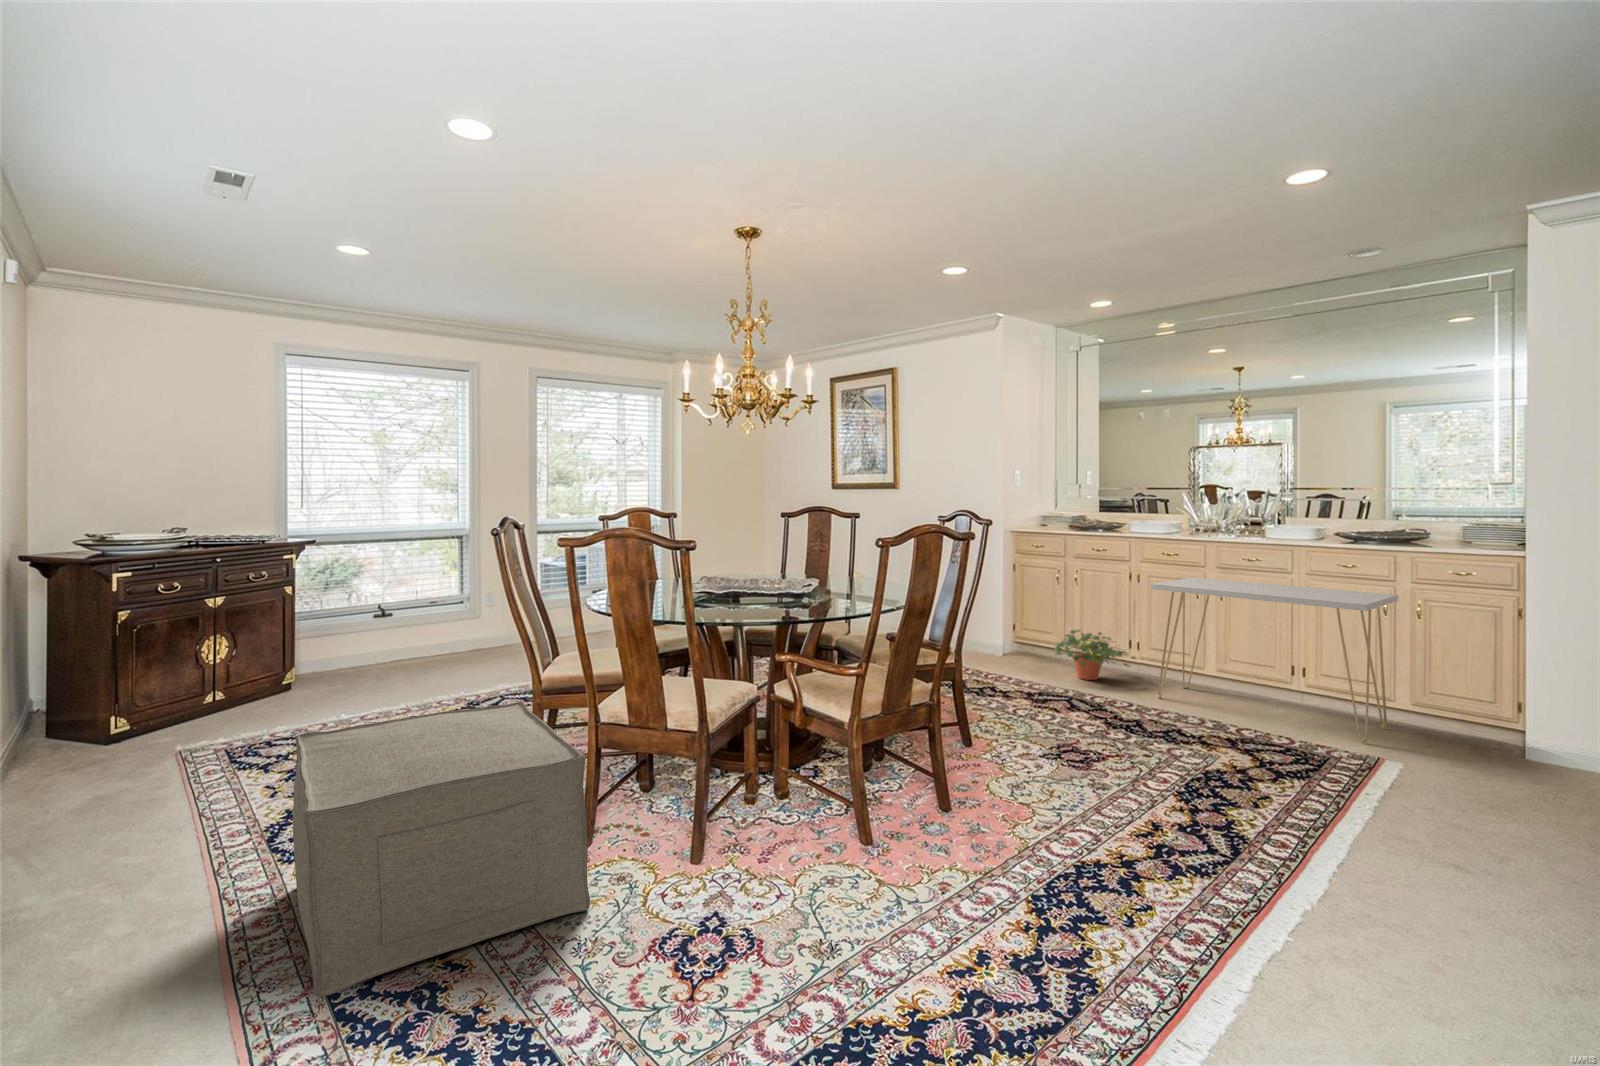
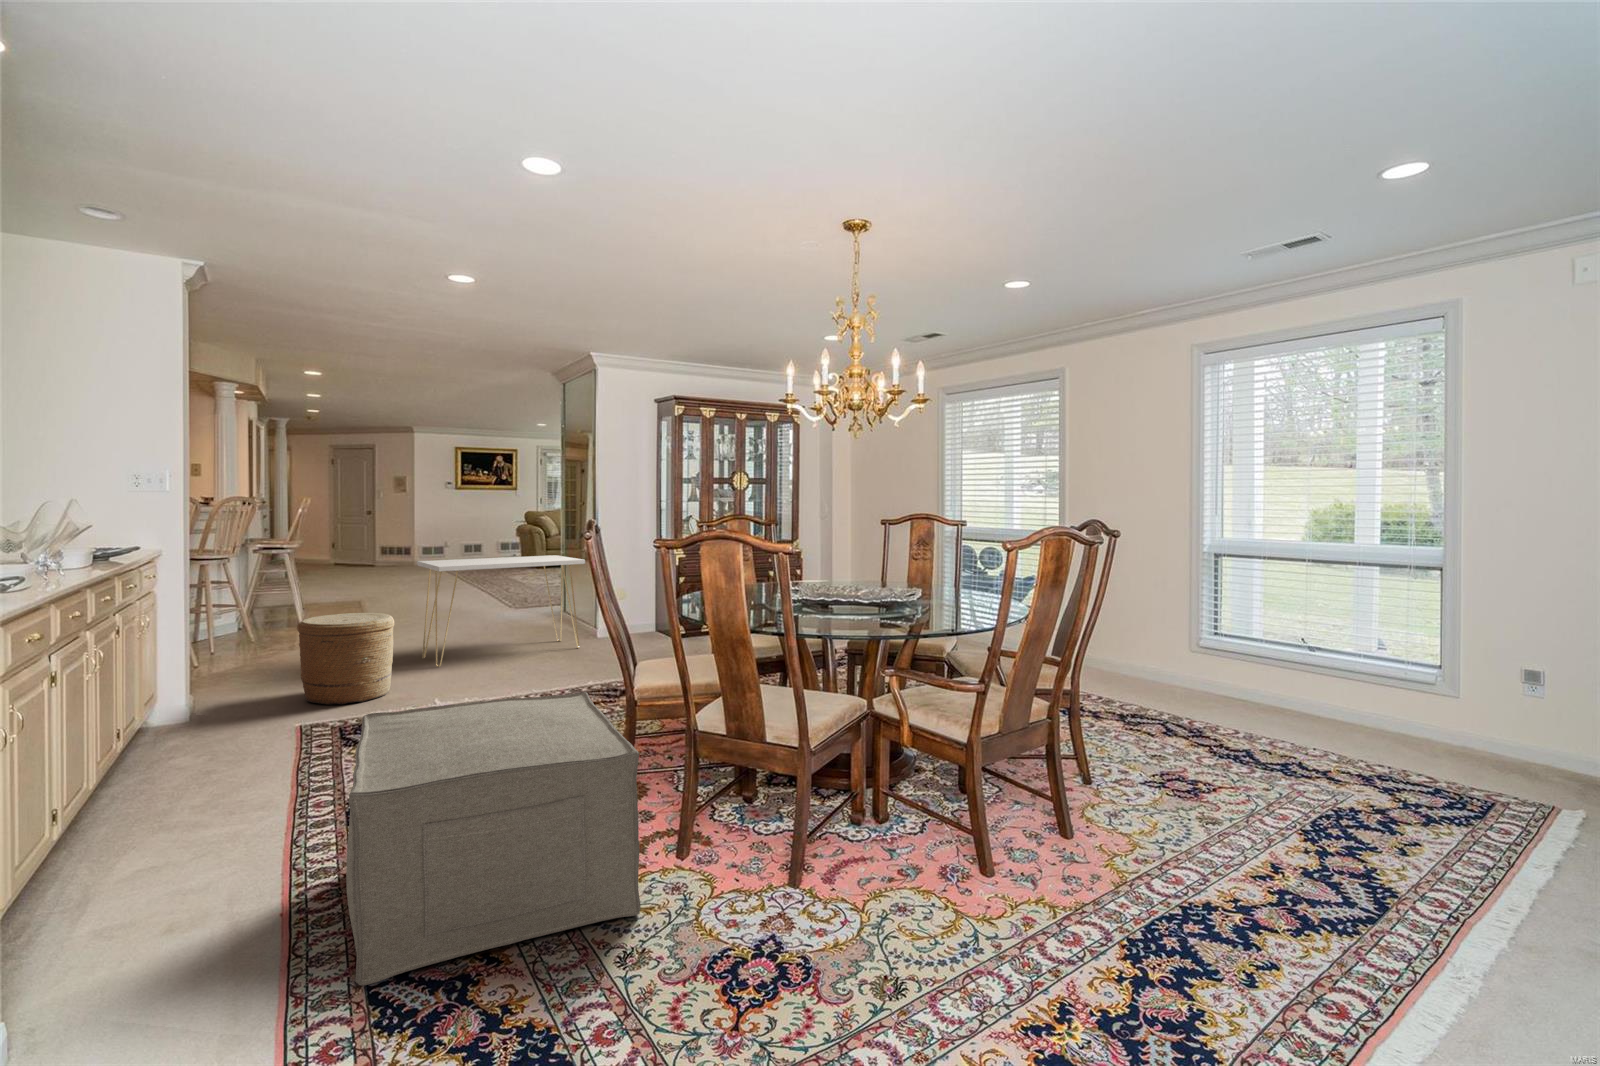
console table: present [1151,577,1398,742] -> present [417,555,585,667]
woven basket: none [190,629,299,727] -> present [297,613,395,705]
potted plant: present [1054,630,1136,680] -> none [1154,645,1251,701]

